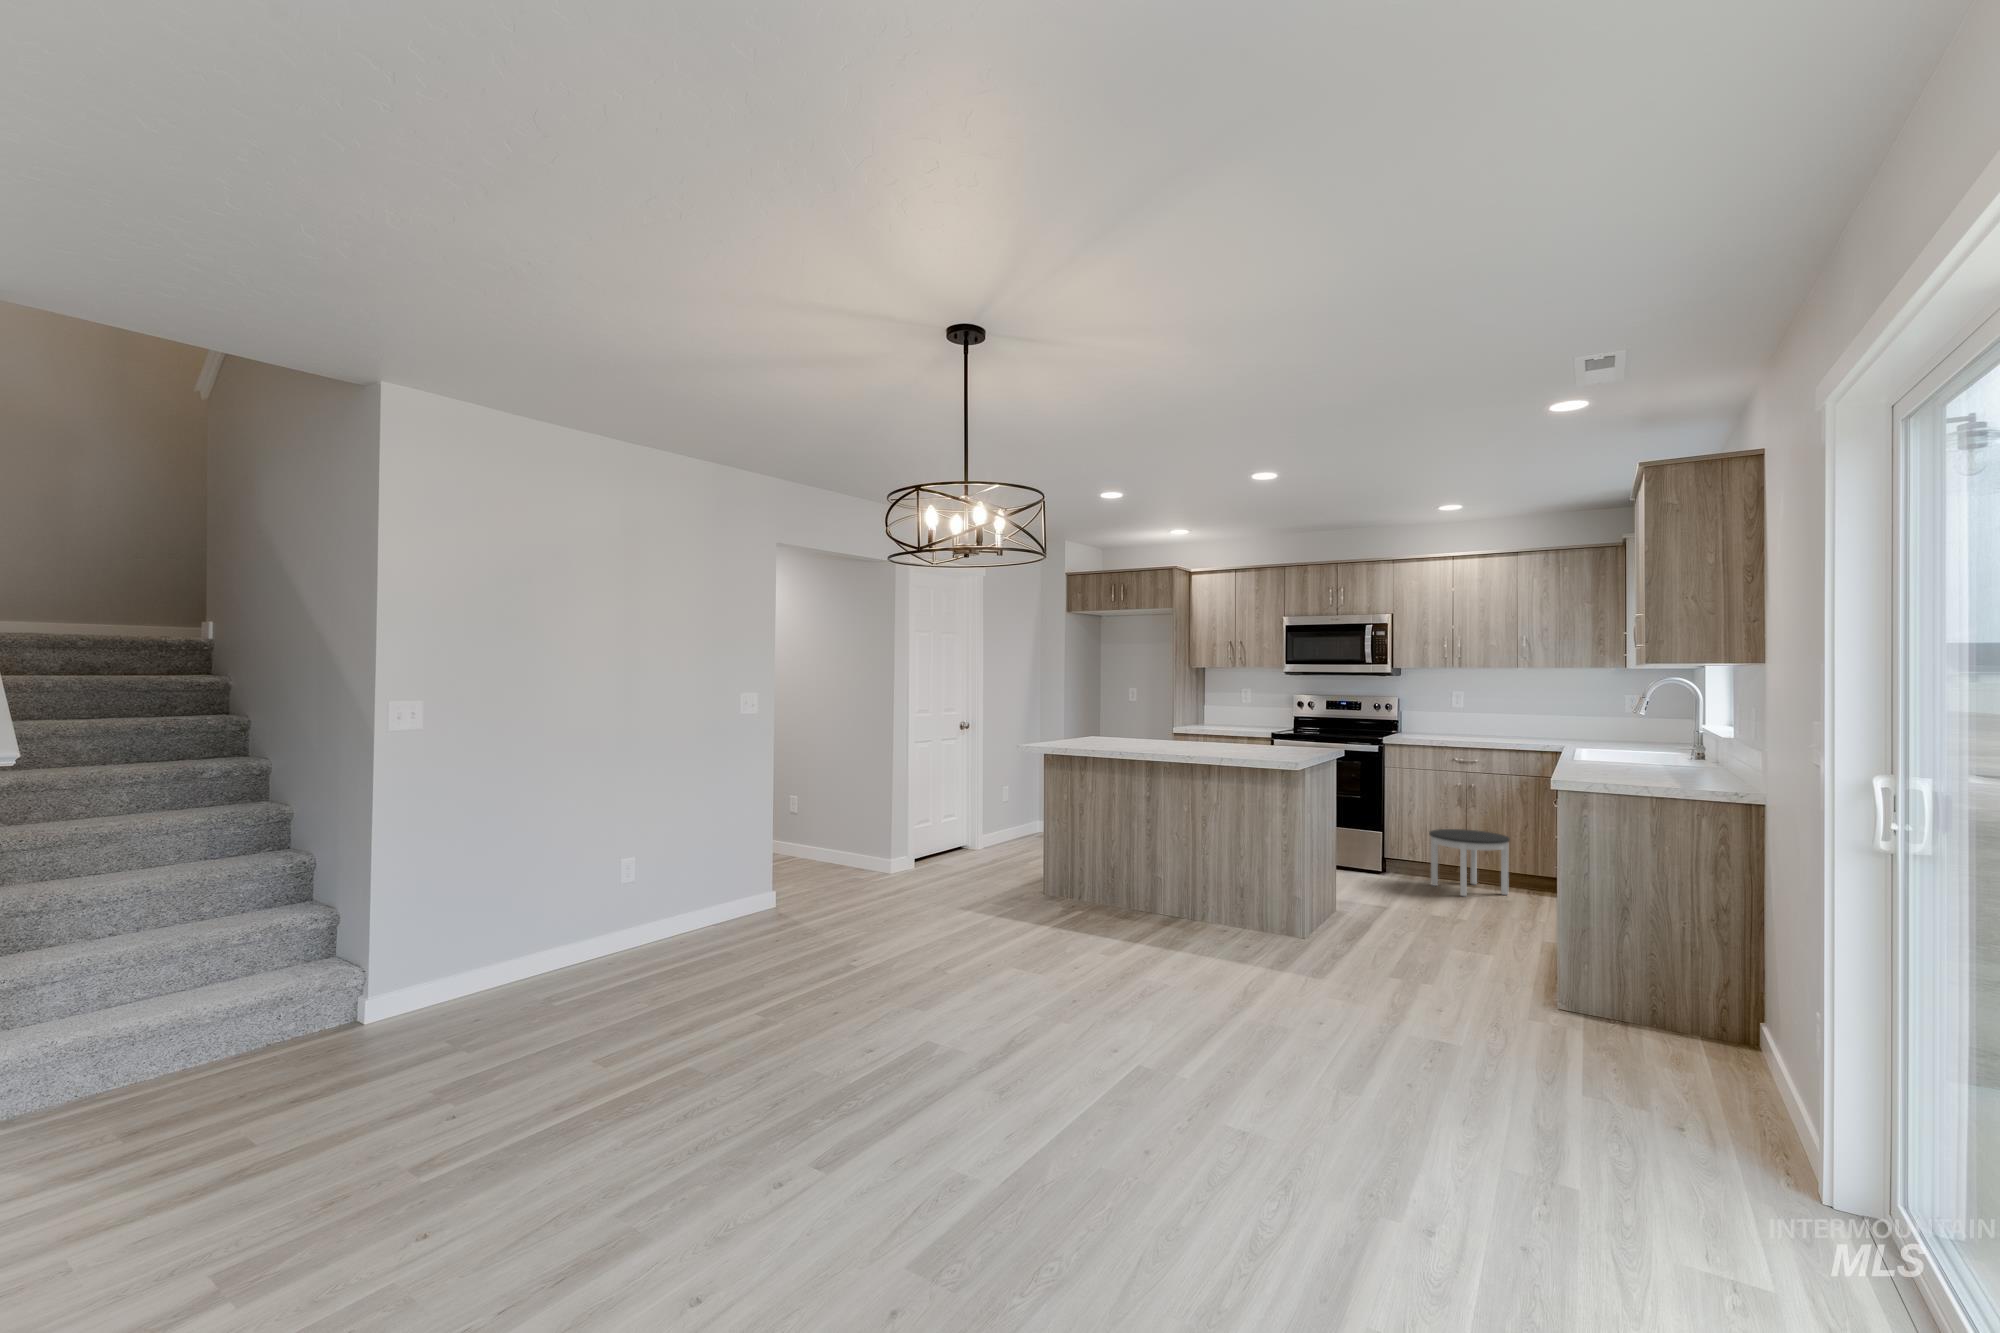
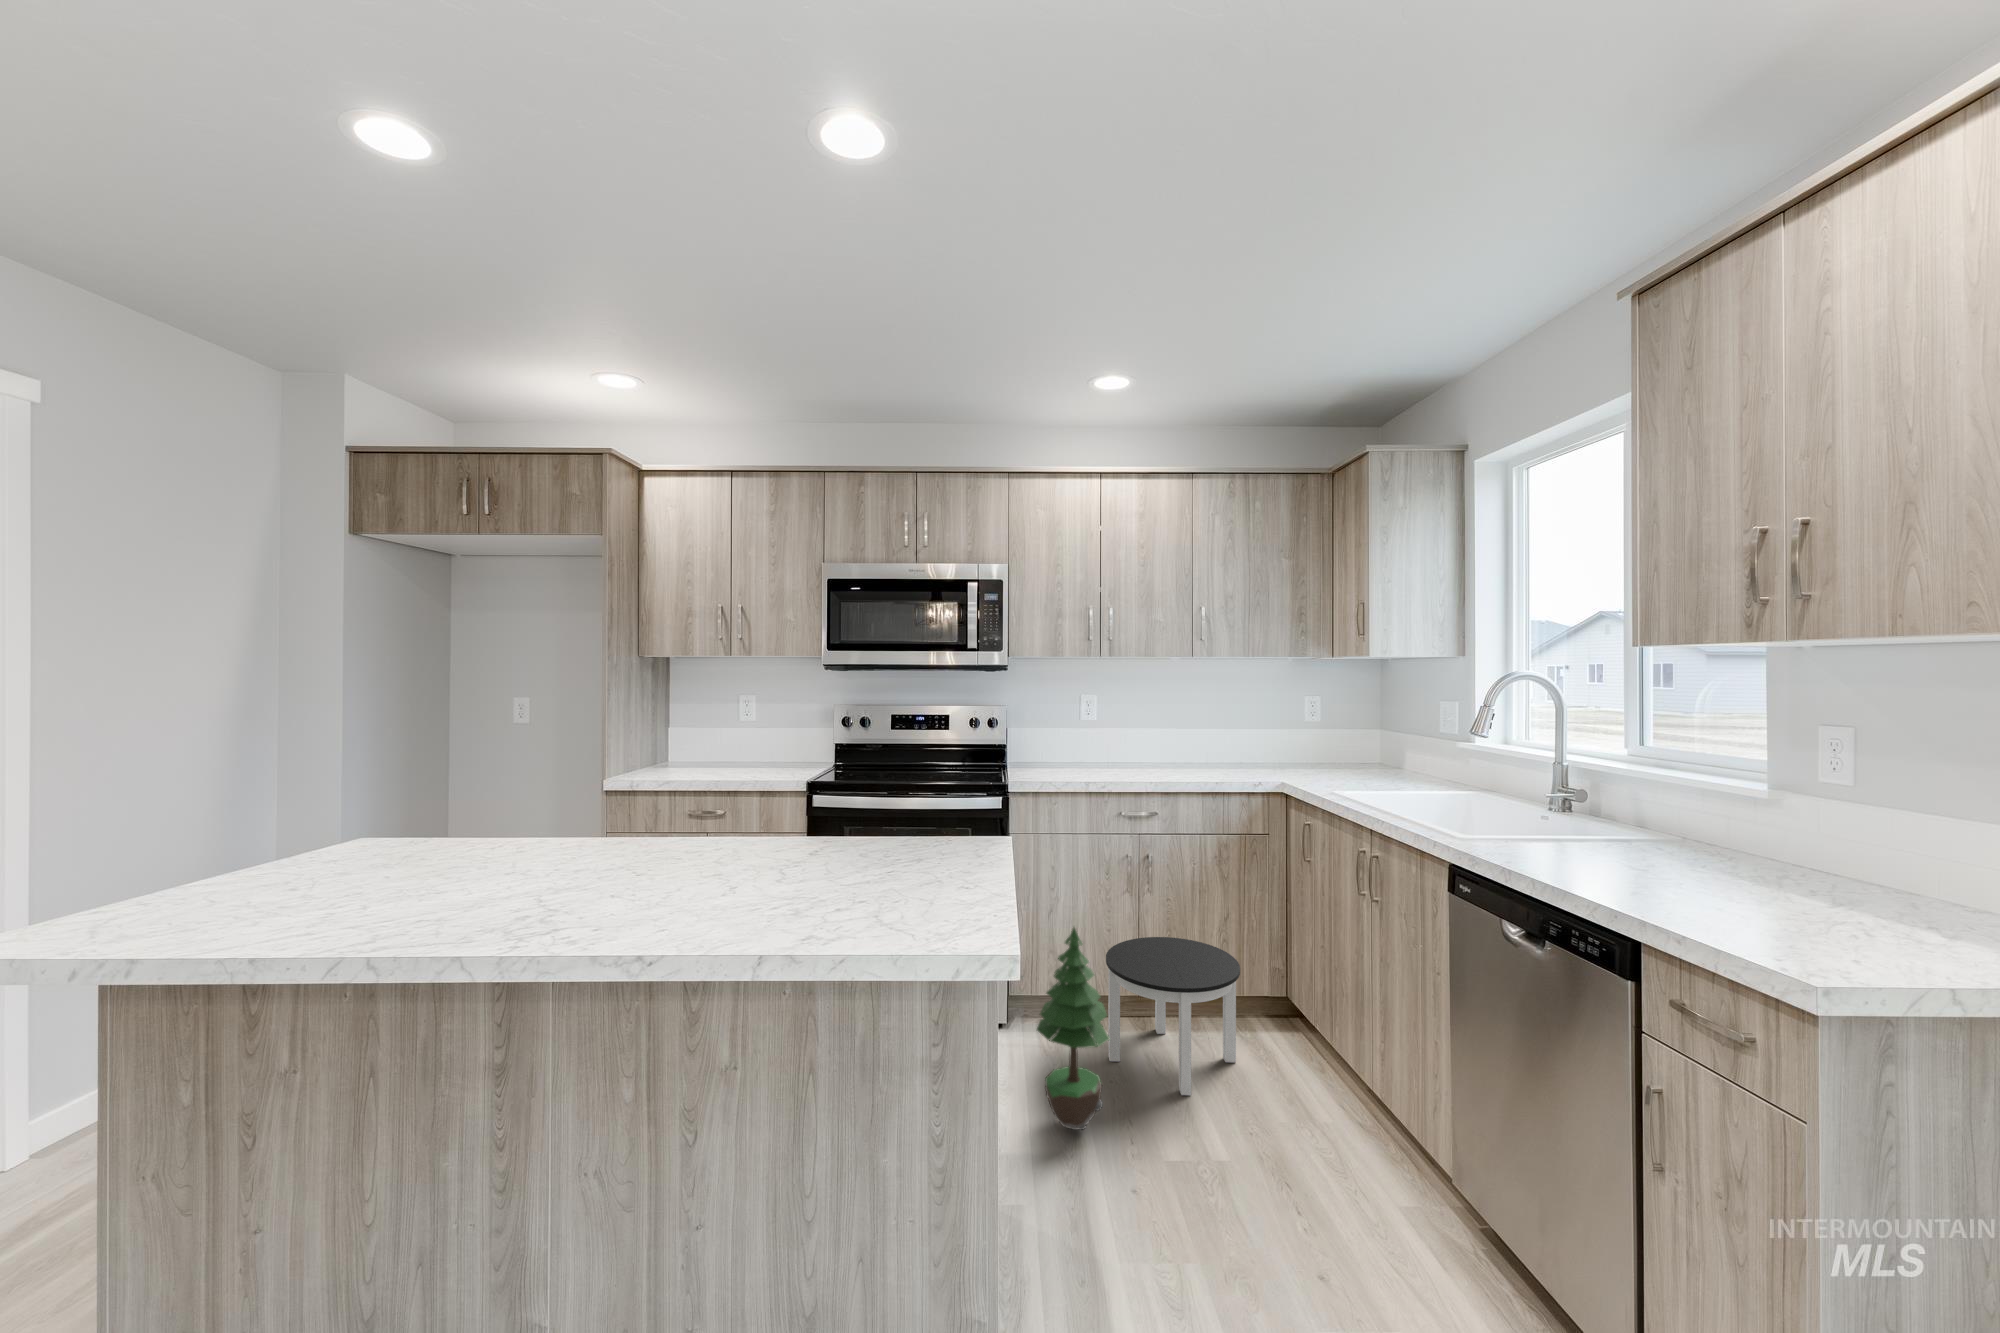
potted tree: none [1372,796,1410,893] -> present [1037,928,1109,1130]

